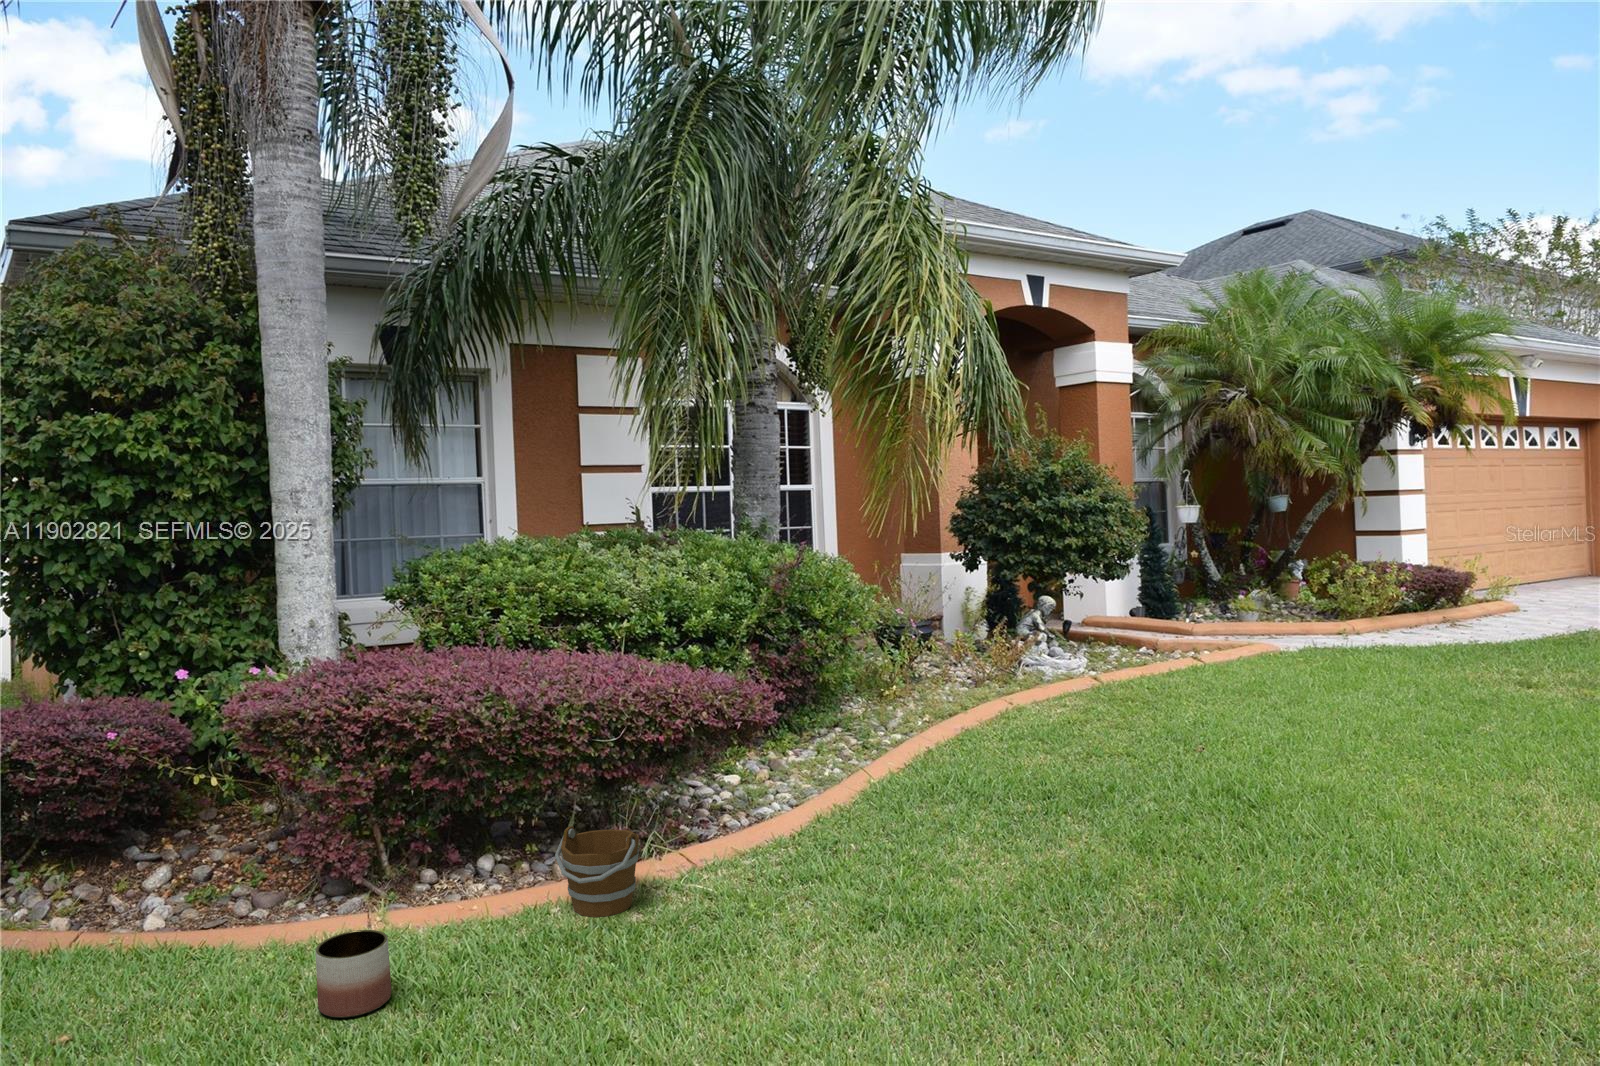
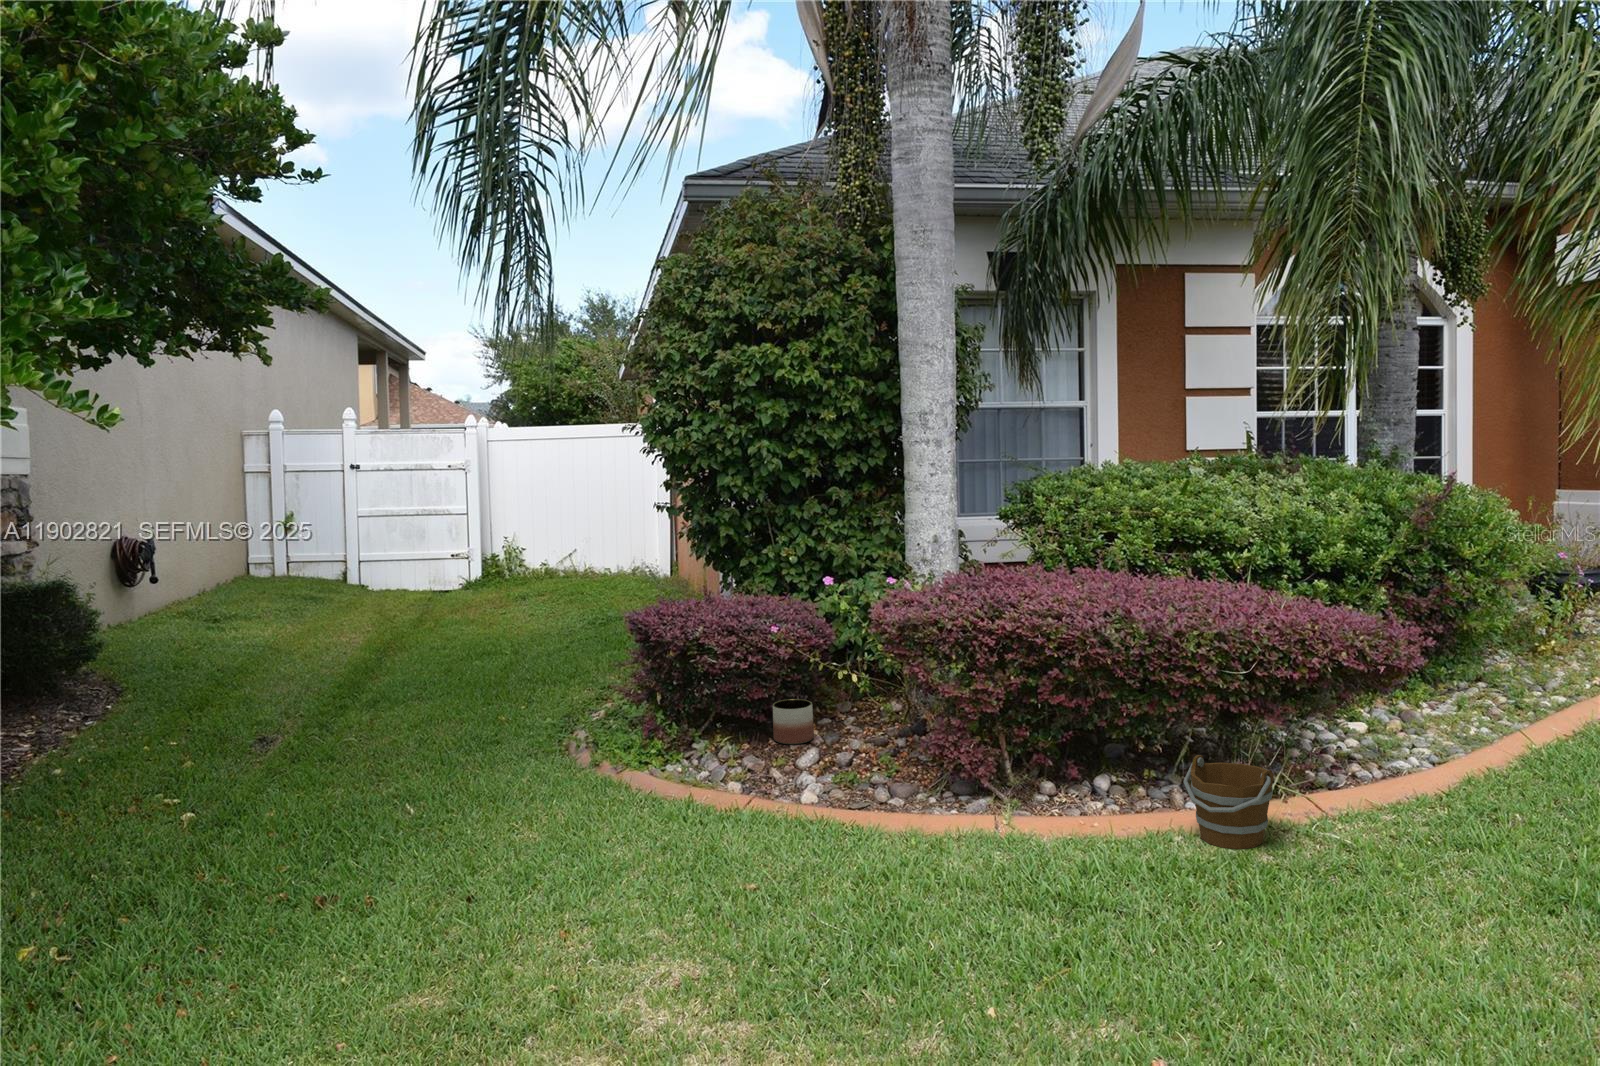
planter: present [316,930,391,1018] -> present [773,699,814,744]

